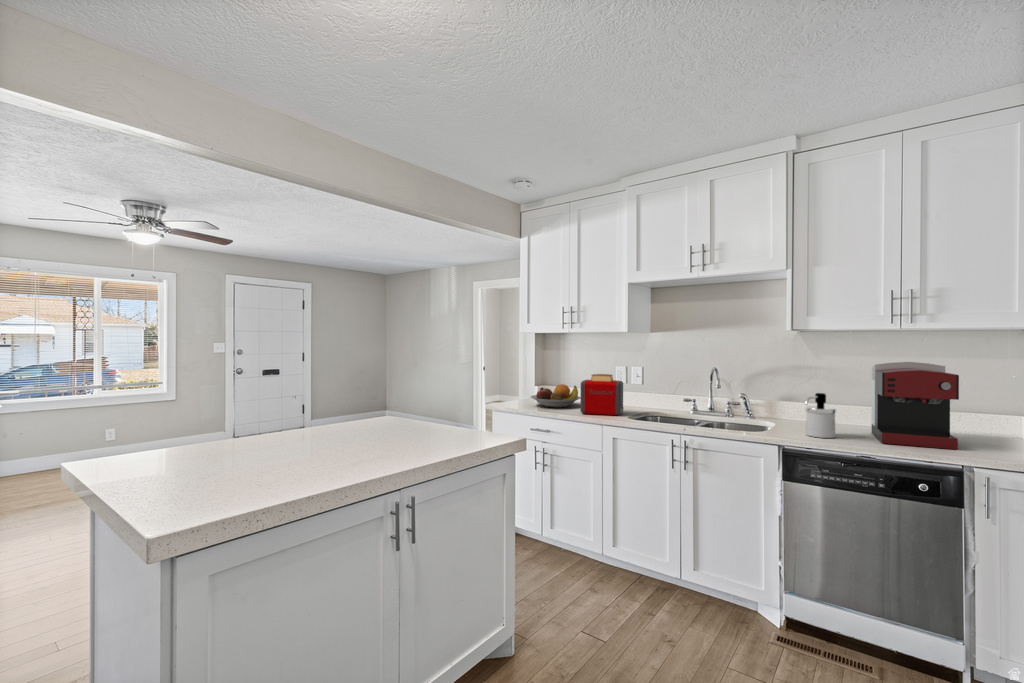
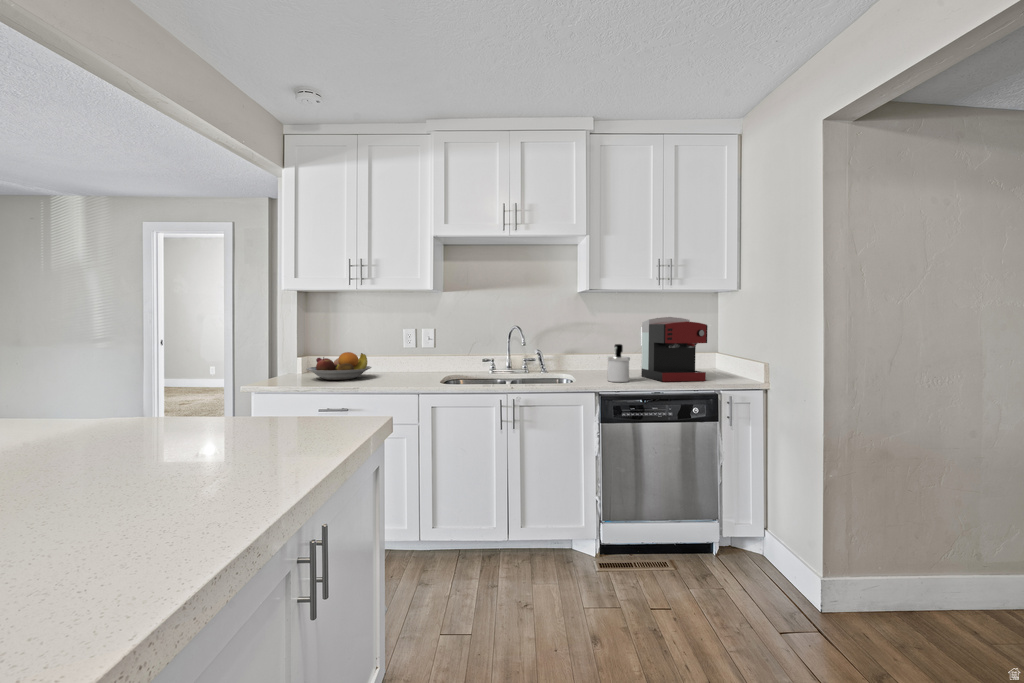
toaster: present [580,374,623,416] -> none [384,337,432,383]

